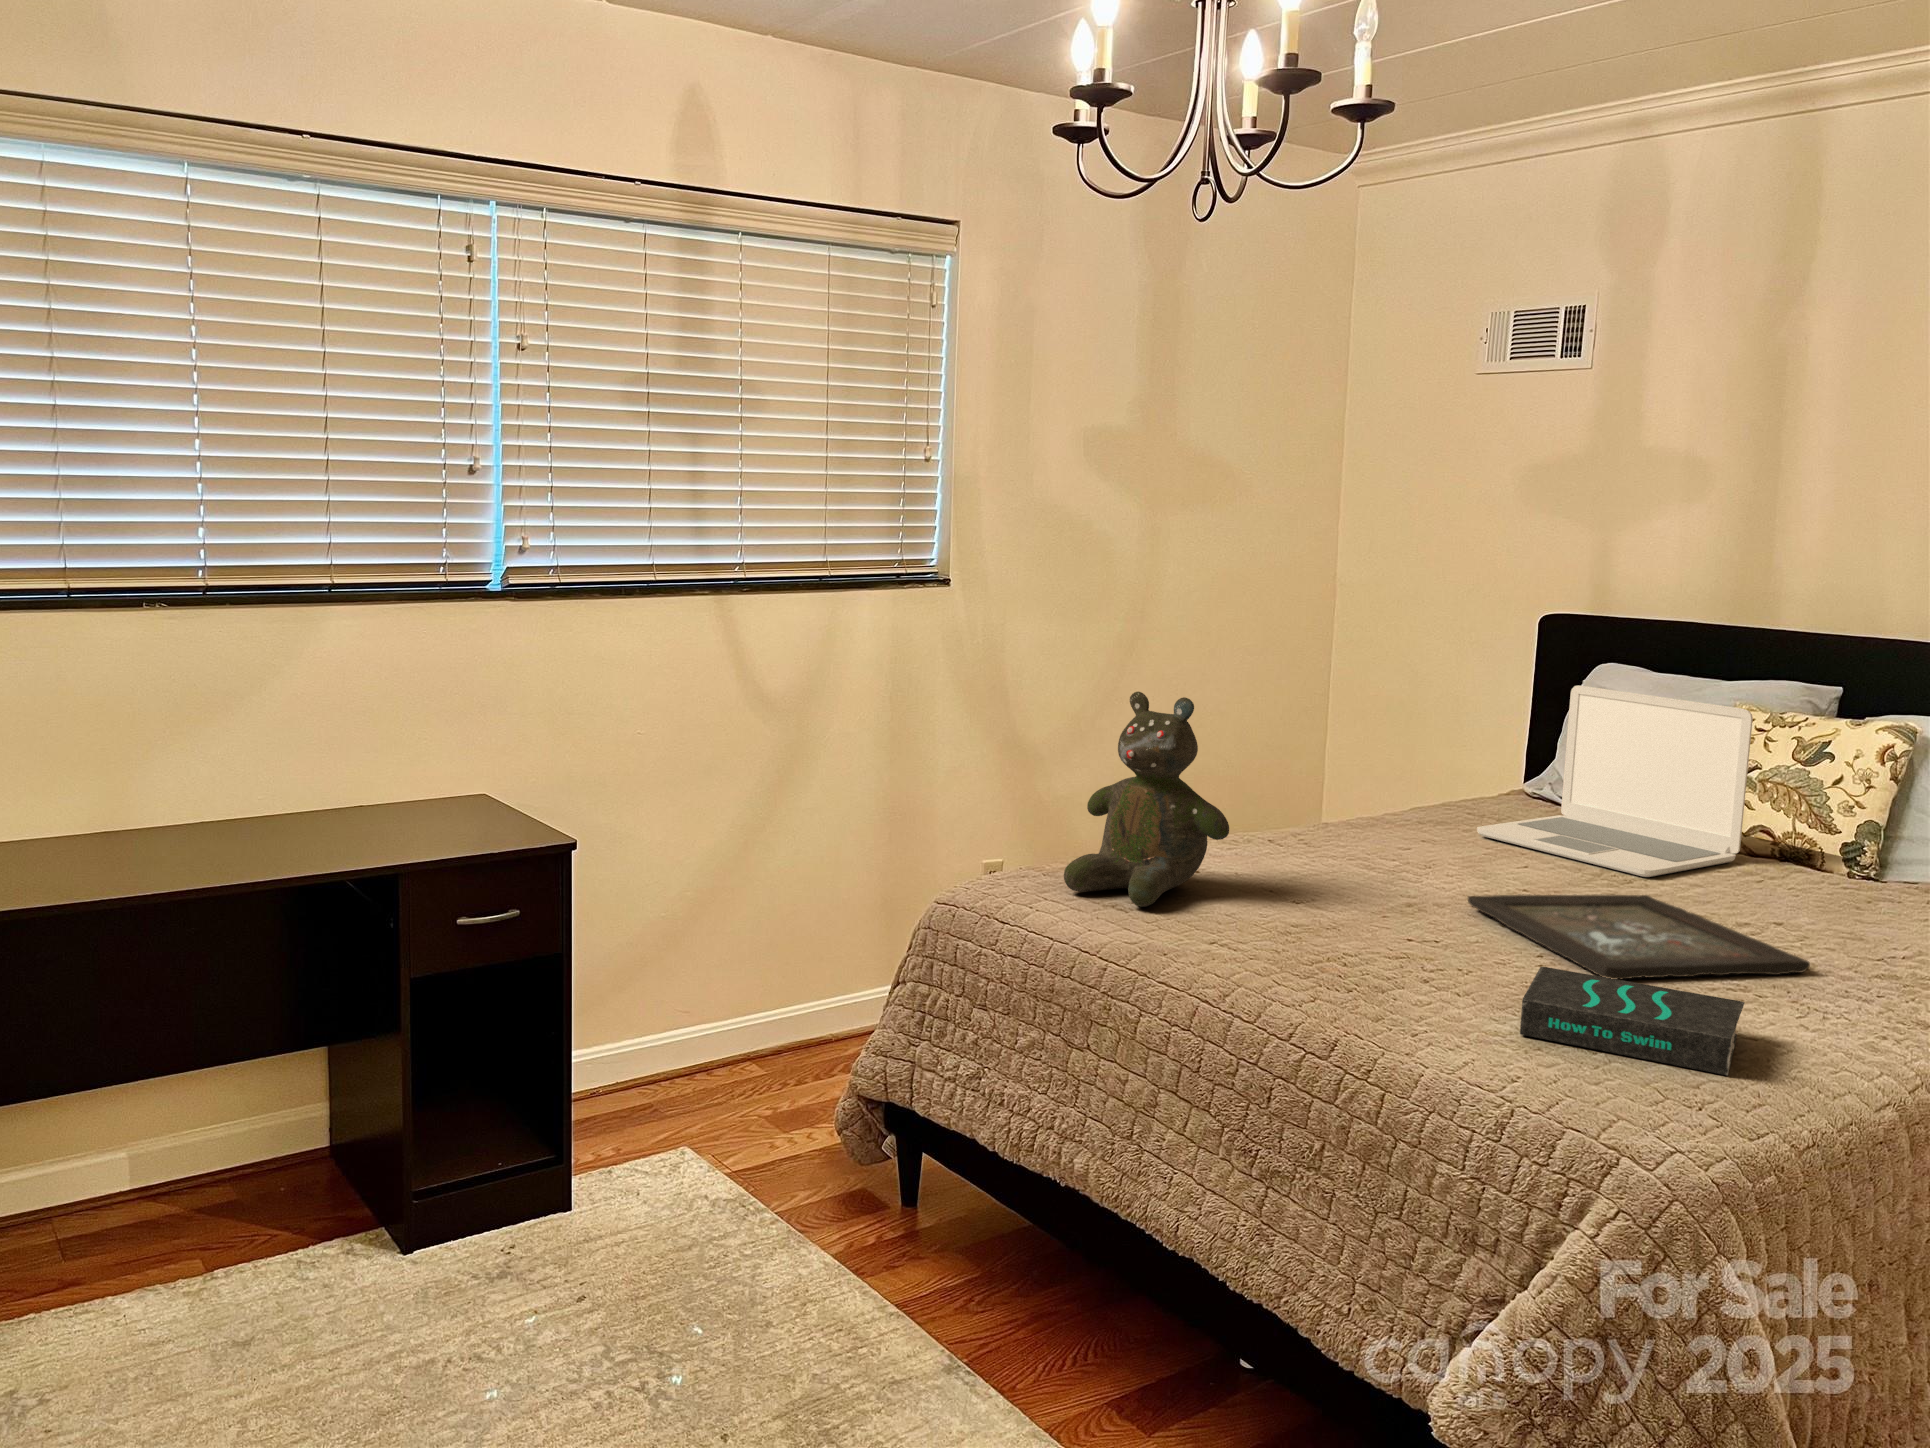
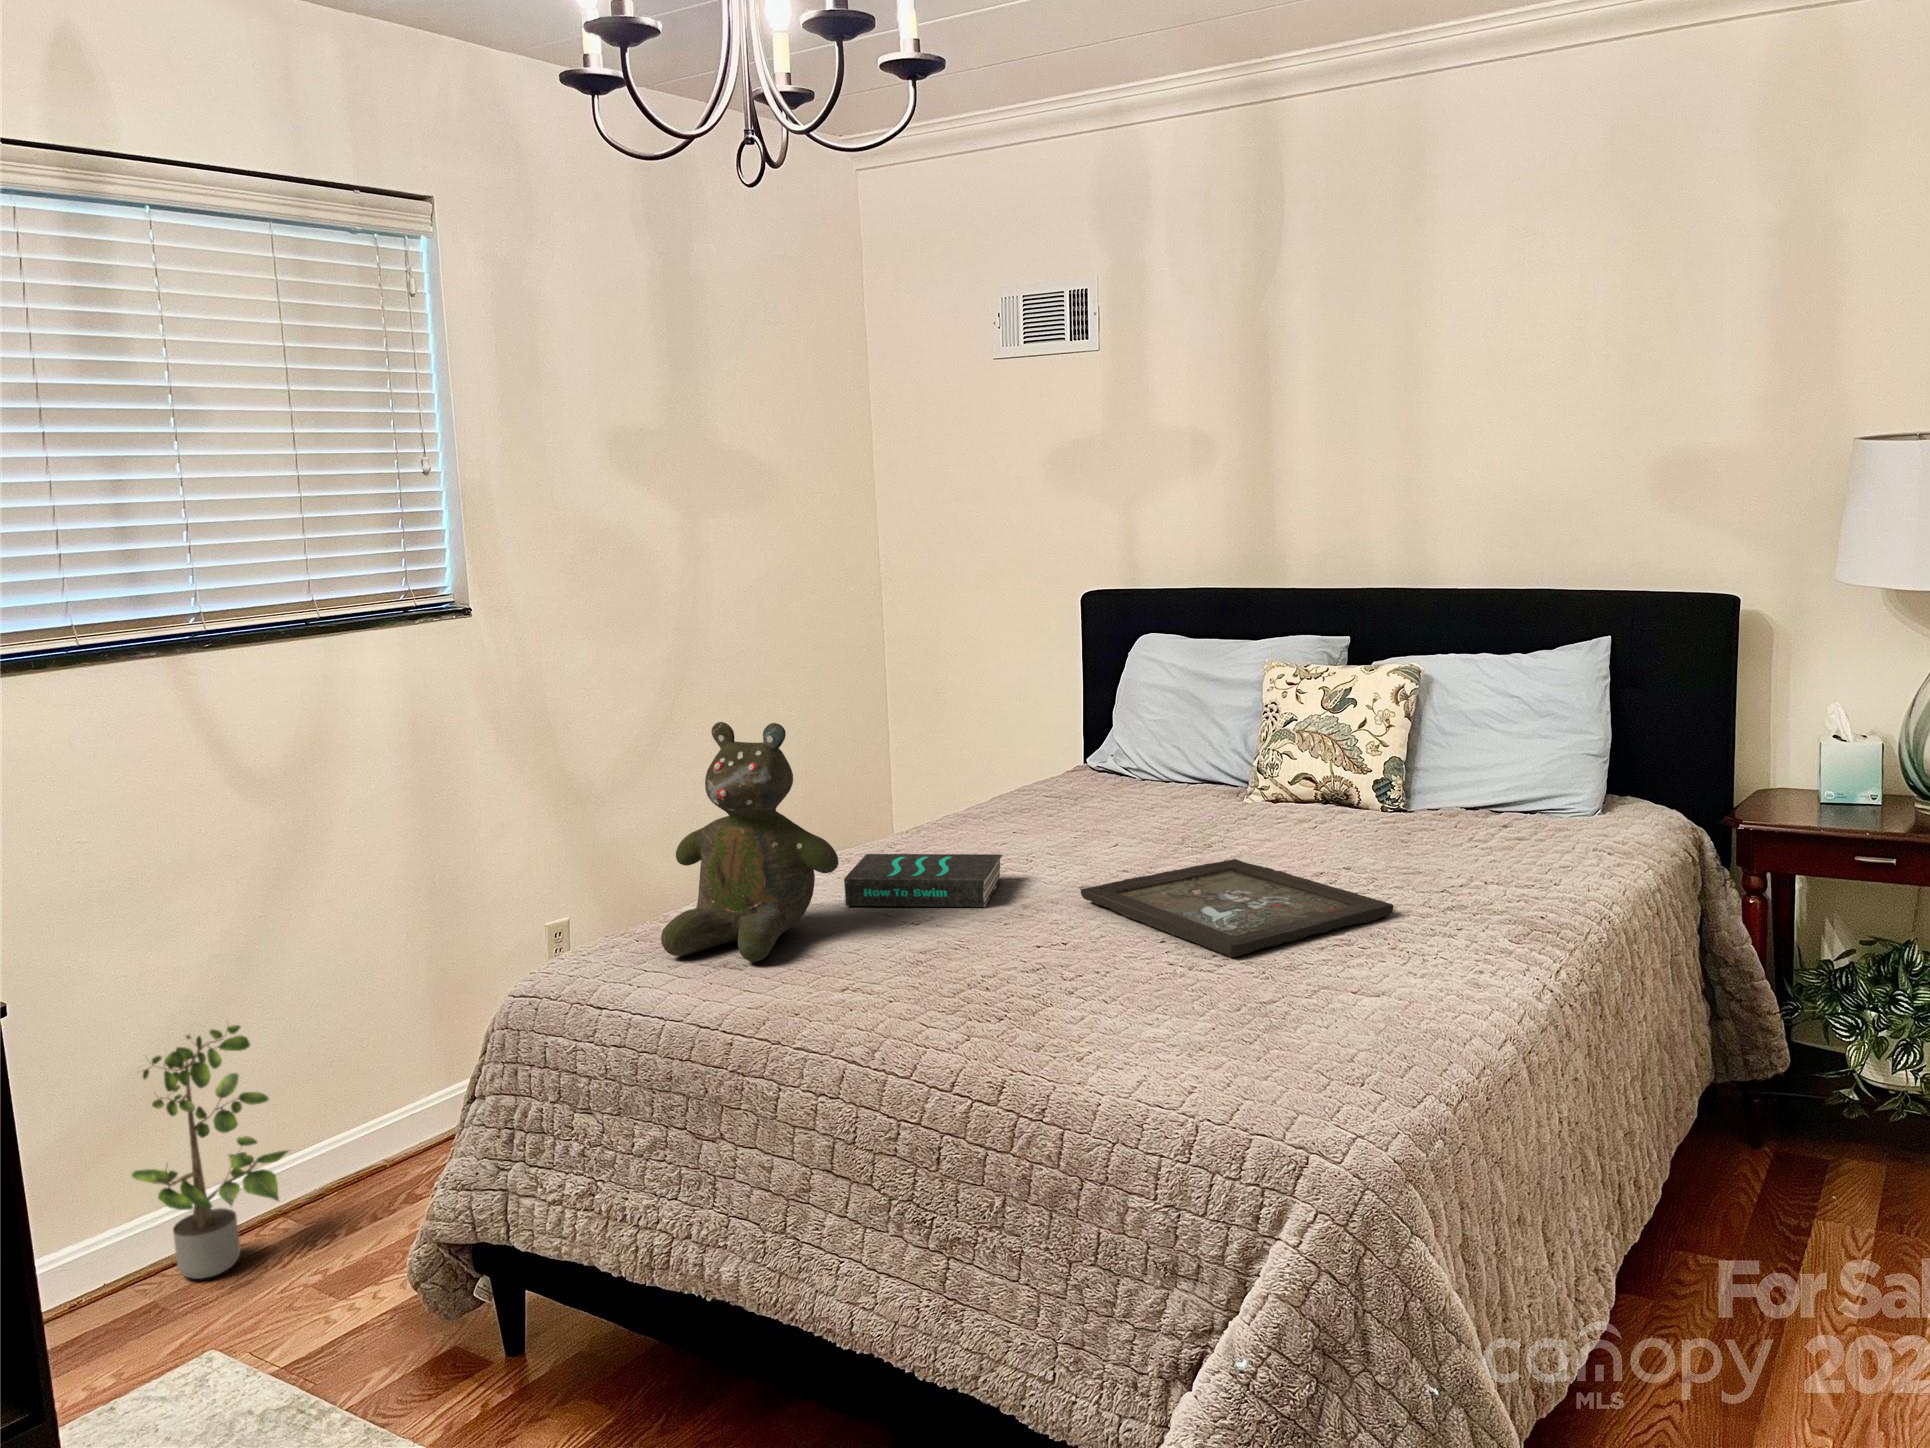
laptop: present [1477,685,1753,877] -> none [1062,659,1293,839]
potted plant: none [646,890,762,1094] -> present [132,1025,288,1279]
book: present [1520,967,1745,1075] -> present [844,854,1003,907]

